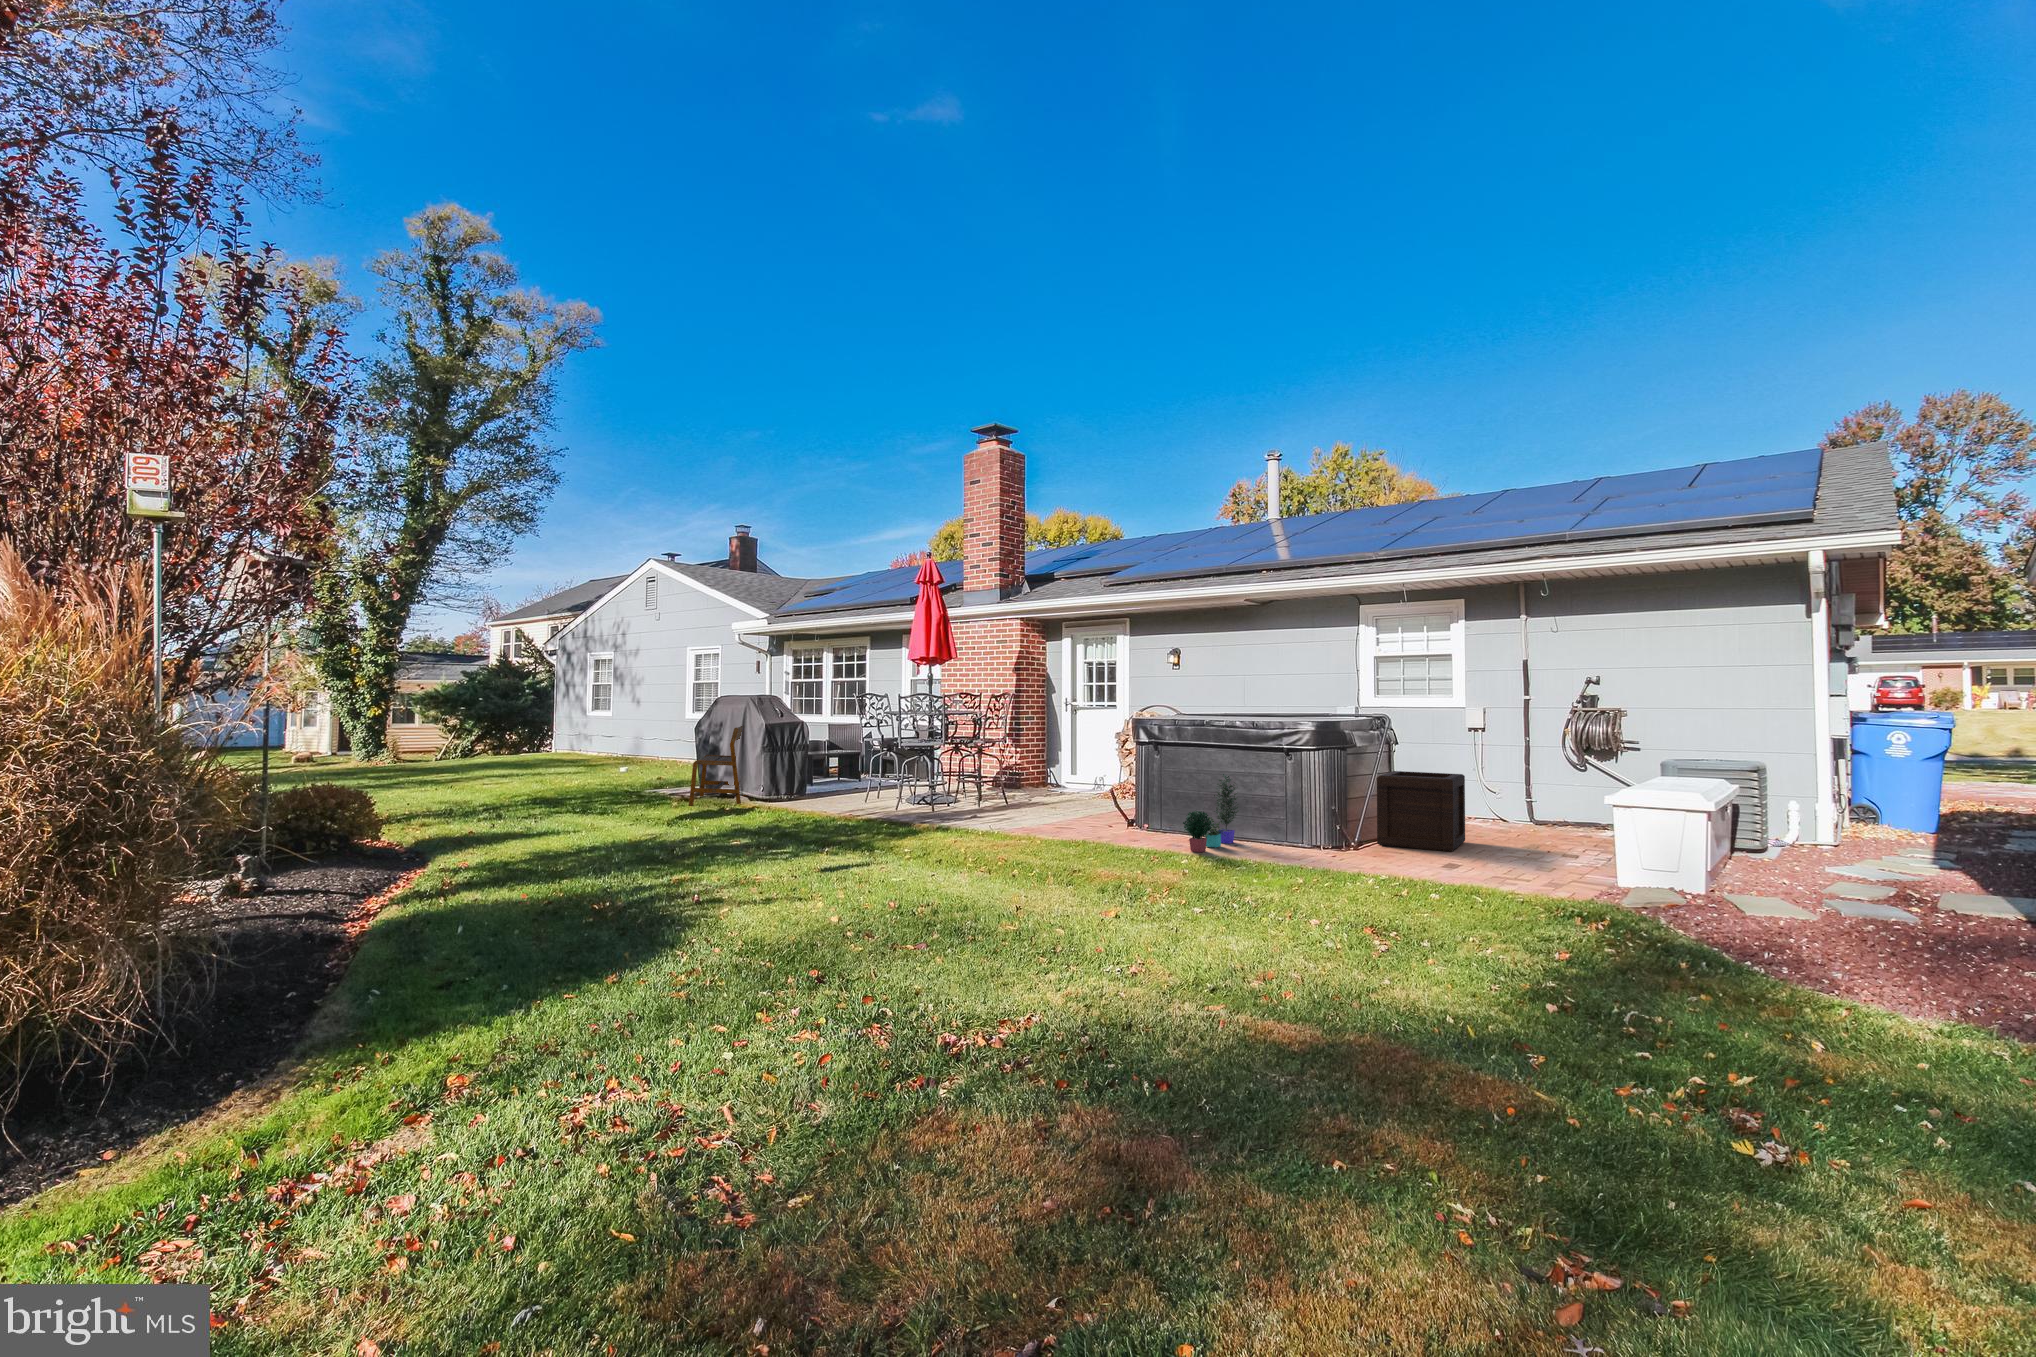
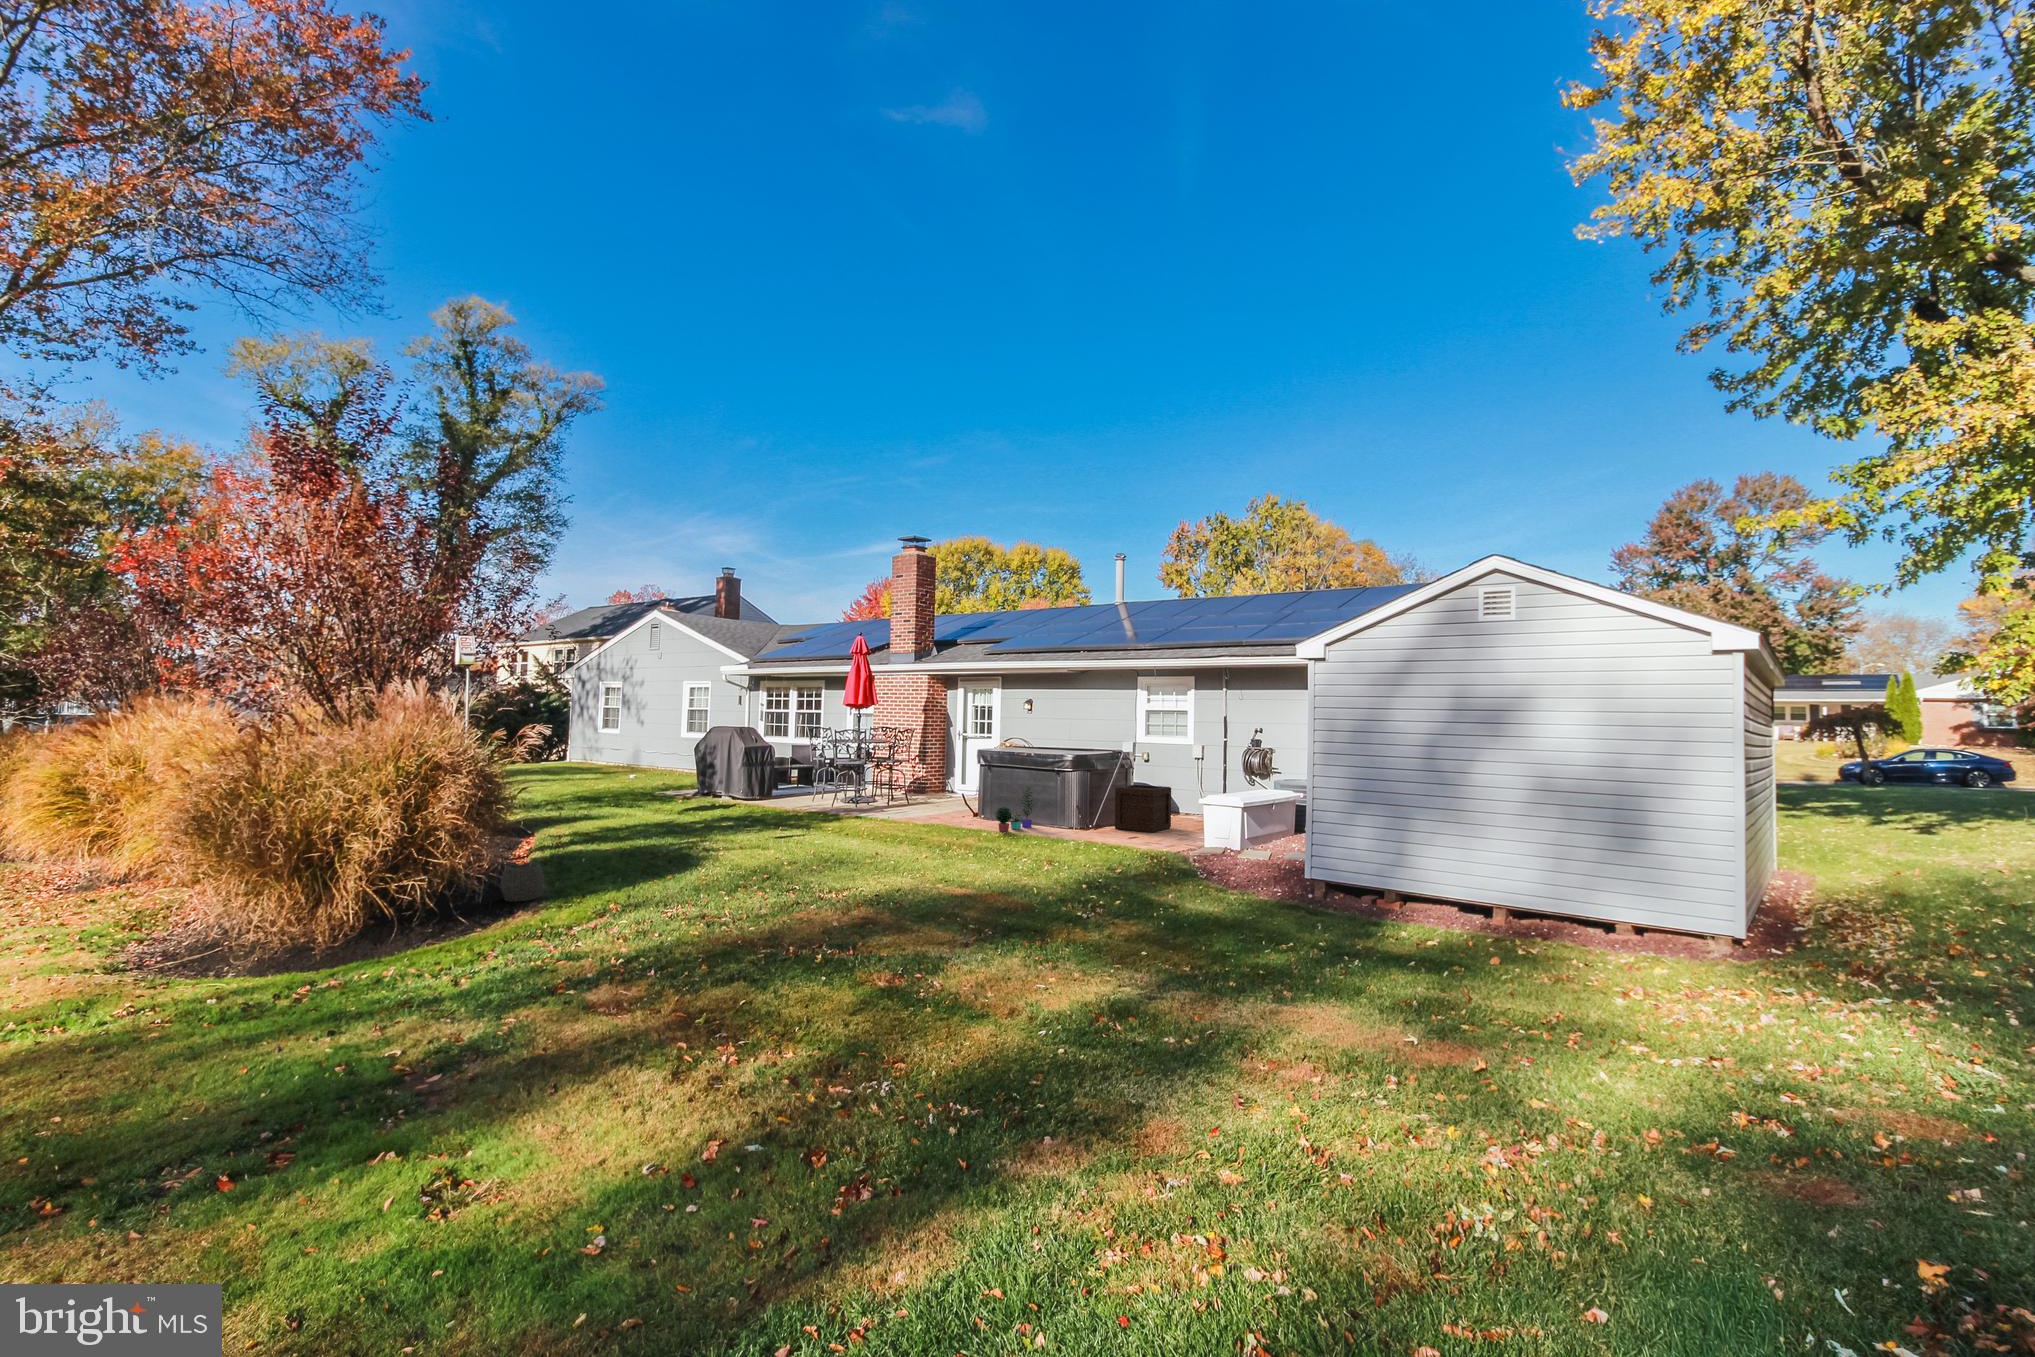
bench: present [689,726,747,805] -> none [690,747,730,803]
woven basket: none [158,980,287,1091] -> present [501,863,544,902]

